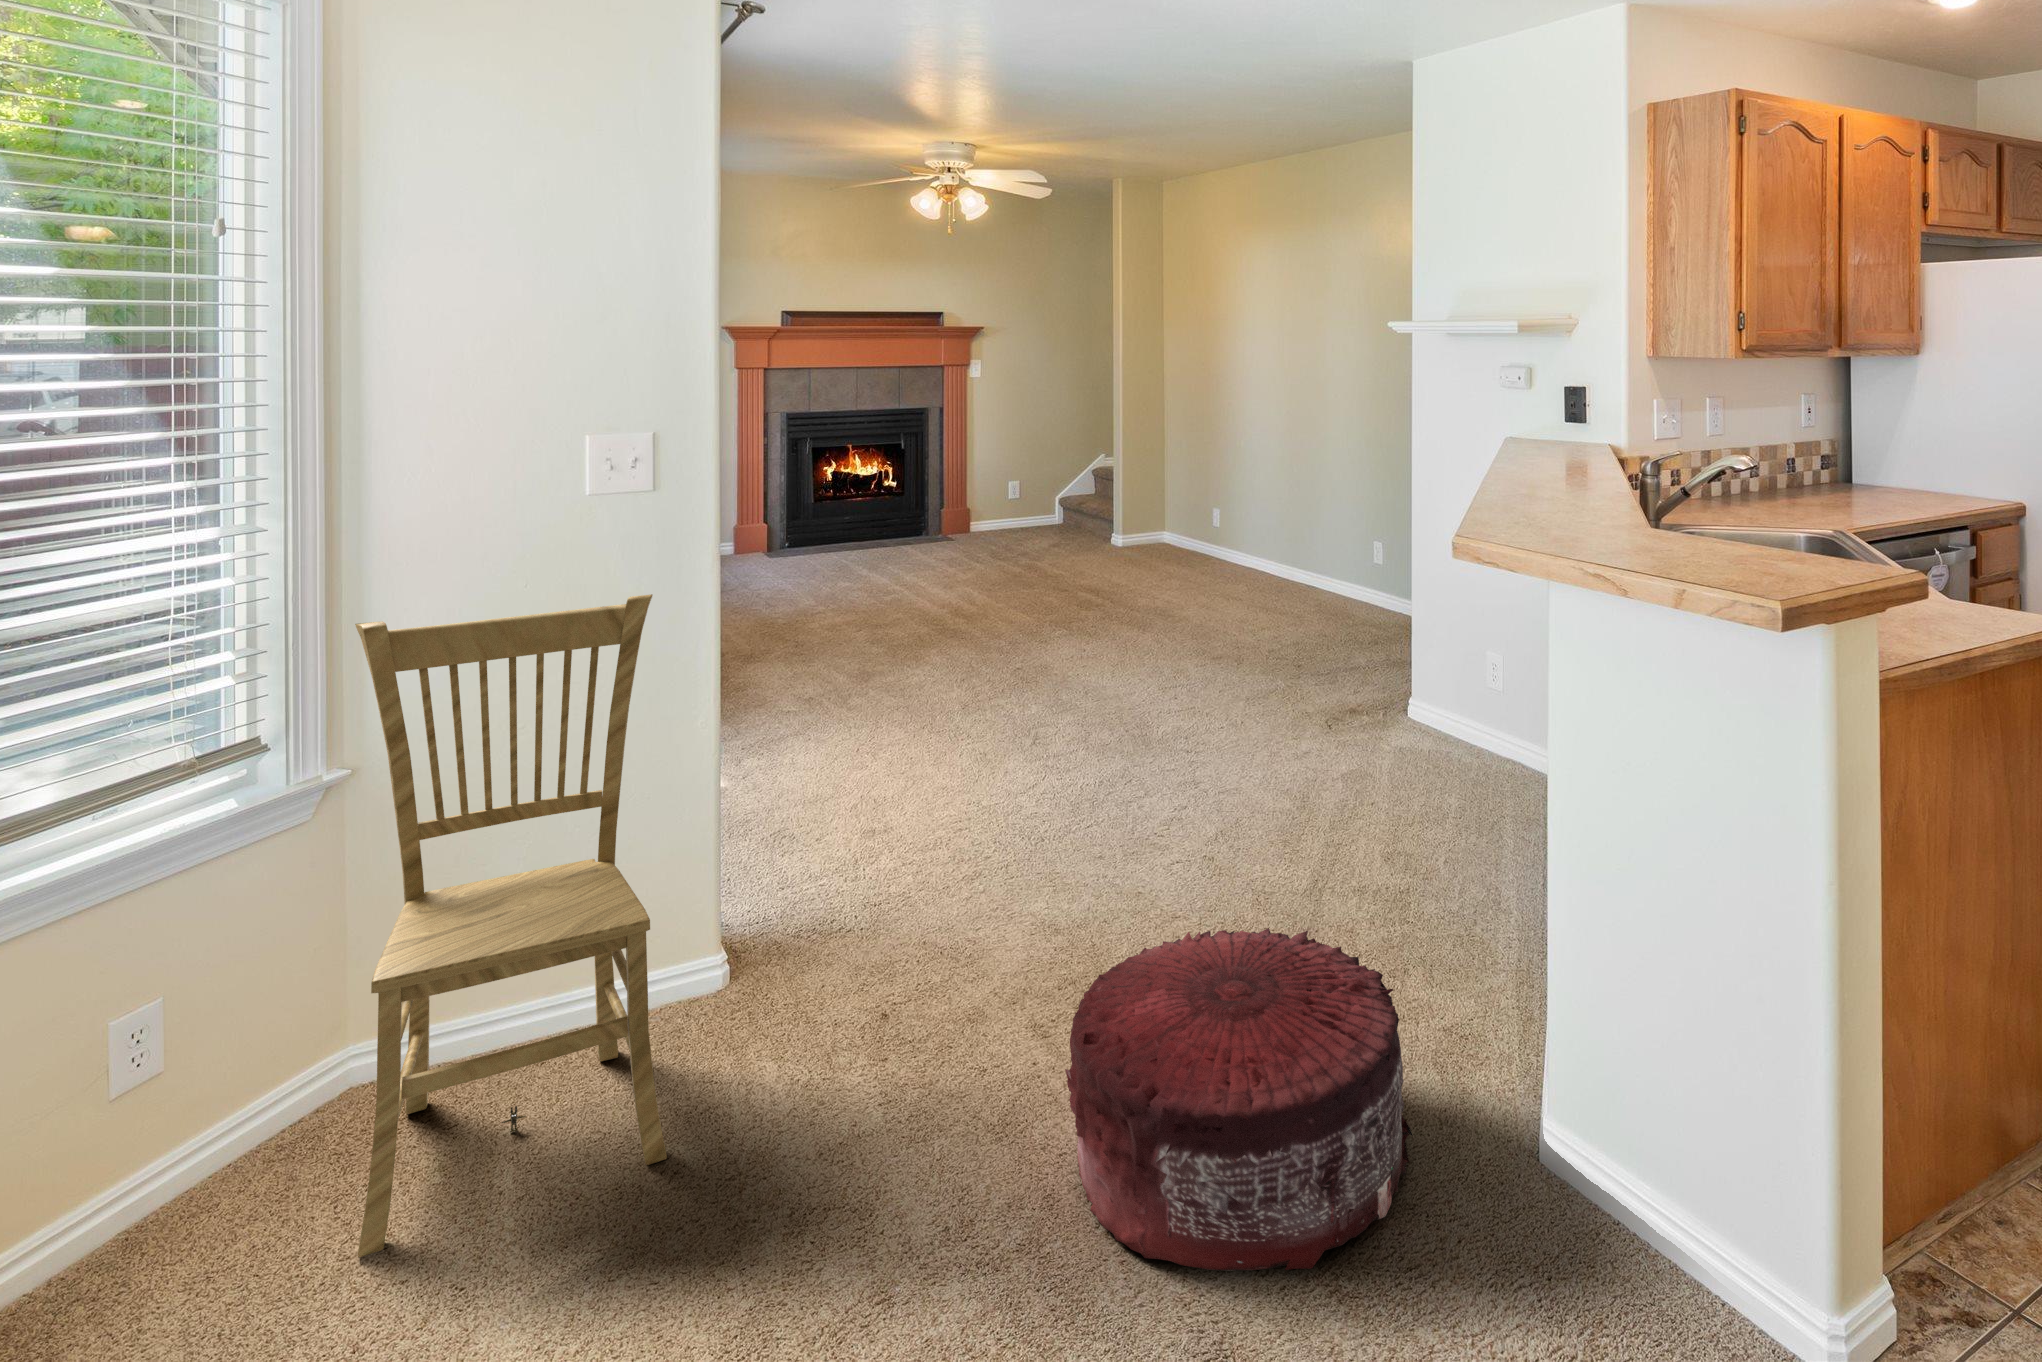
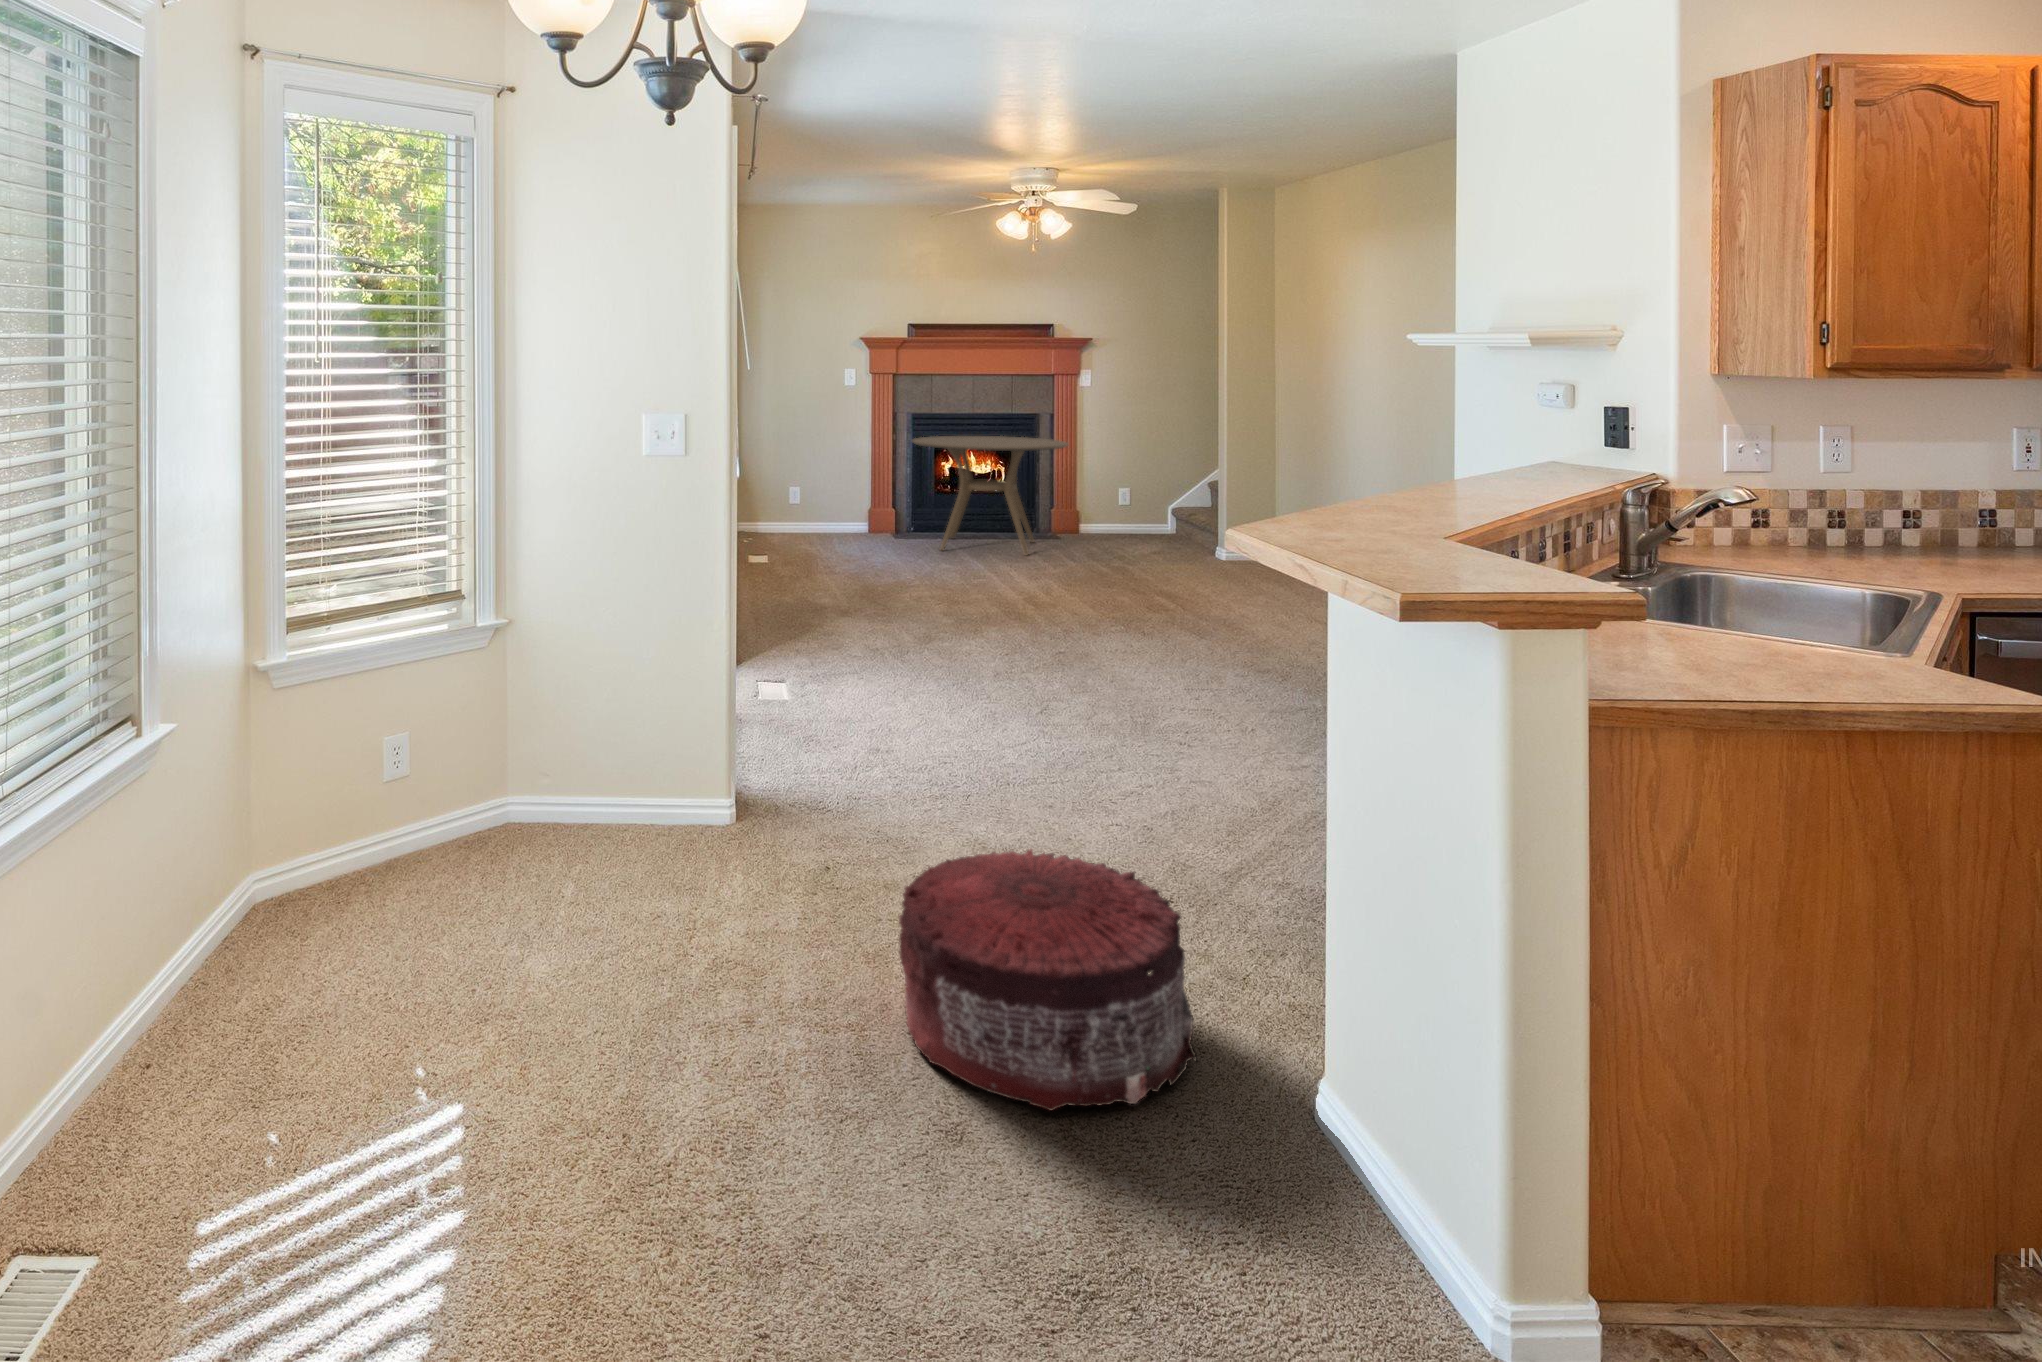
dining table: none [793,434,969,567] -> present [912,436,1068,555]
dining chair: present [355,594,667,1258] -> none [485,527,680,910]

